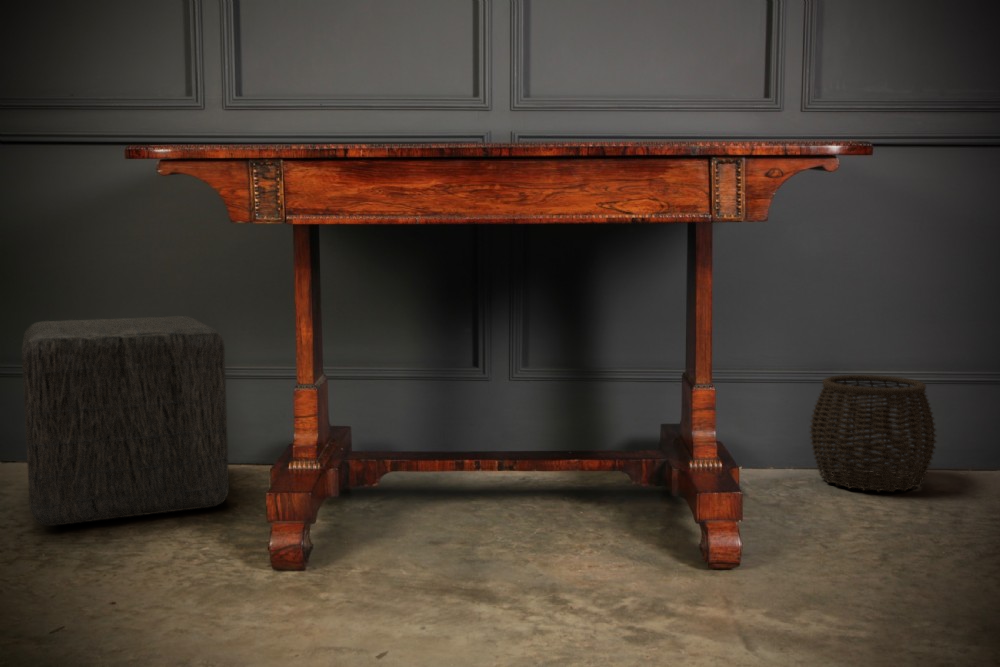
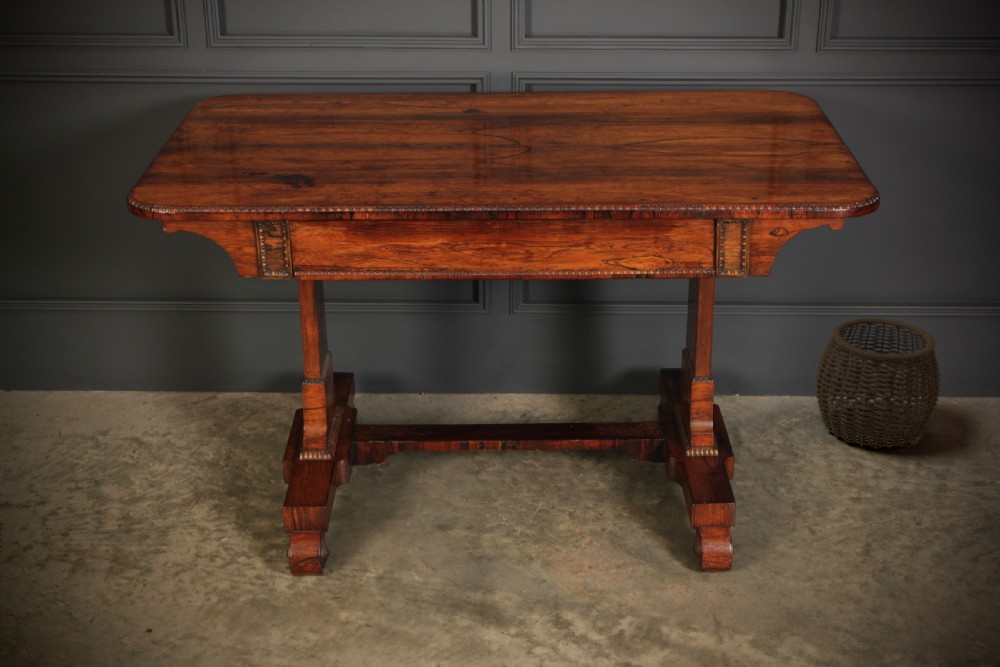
ottoman: present [22,316,229,526] -> none [14,263,238,509]

